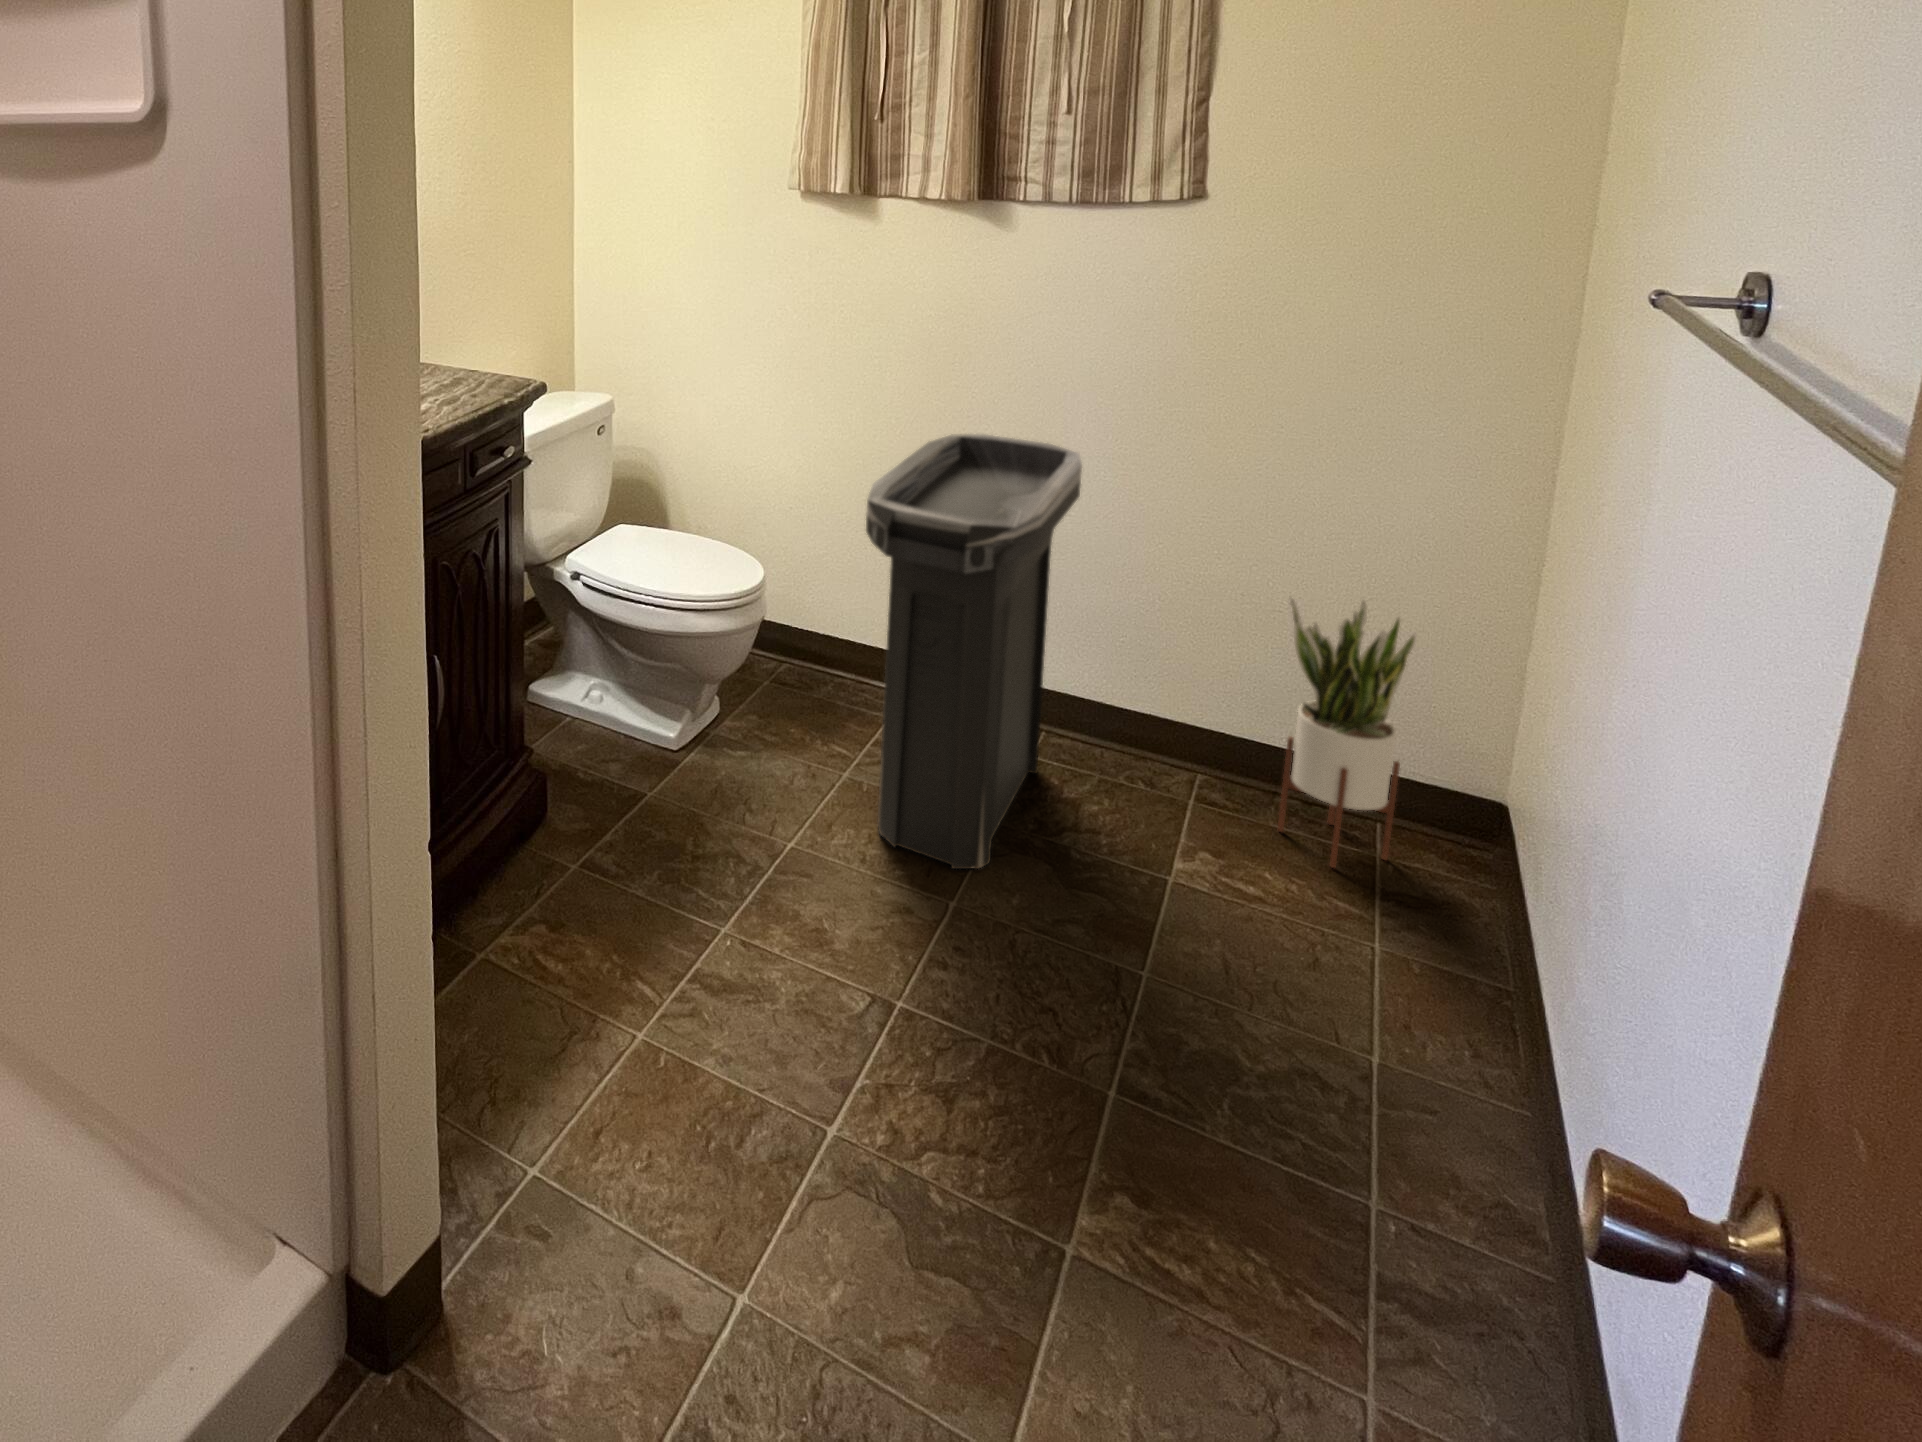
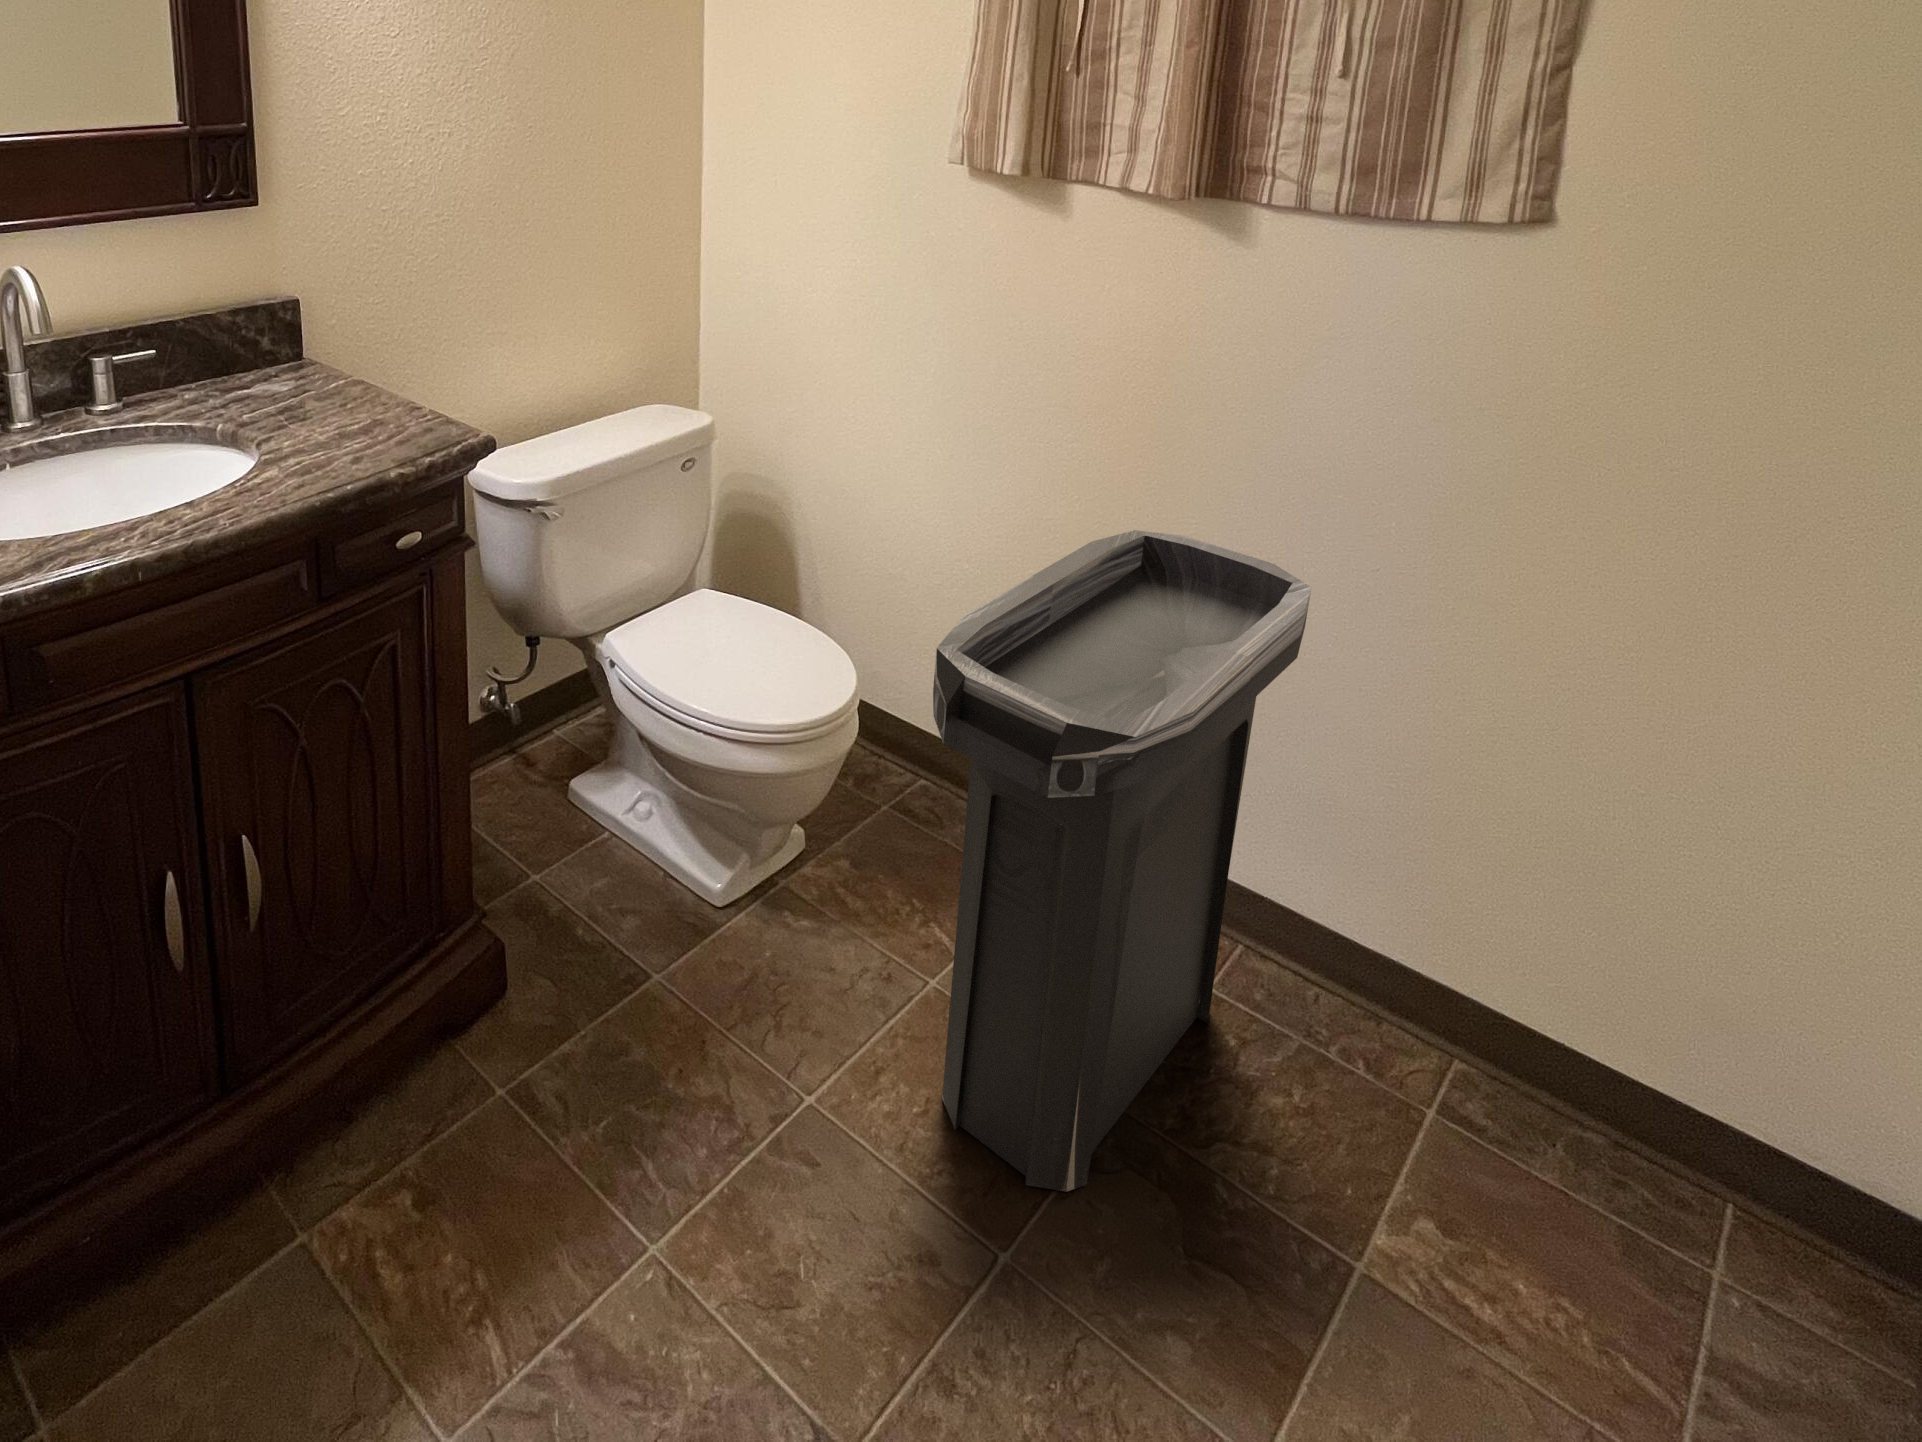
potted plant: present [1278,598,1415,868] -> none [1559,873,1831,1294]

